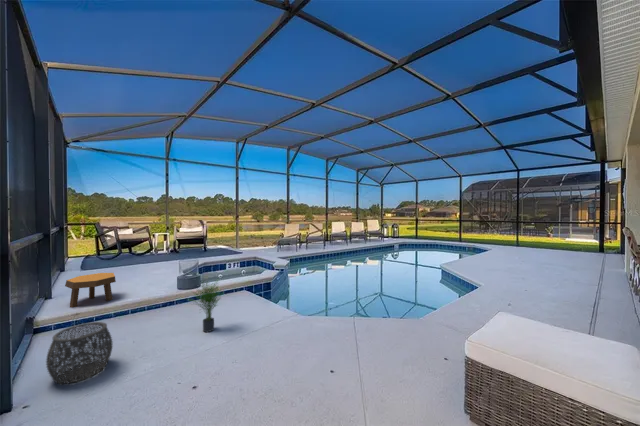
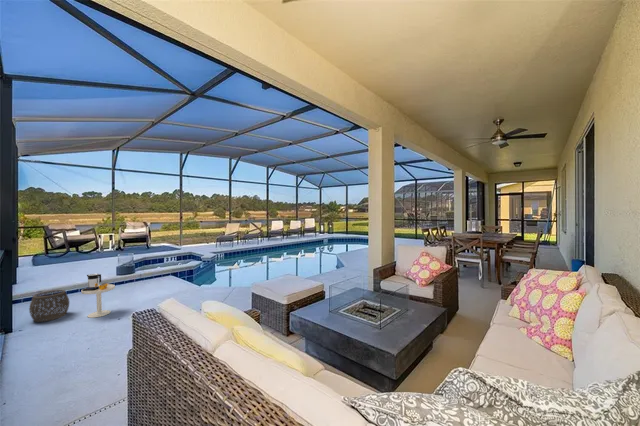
footstool: present [65,273,116,308] -> none [29,264,68,288]
potted plant: present [196,282,220,332] -> none [117,263,148,298]
side table: none [131,297,184,378] -> present [81,274,115,318]

